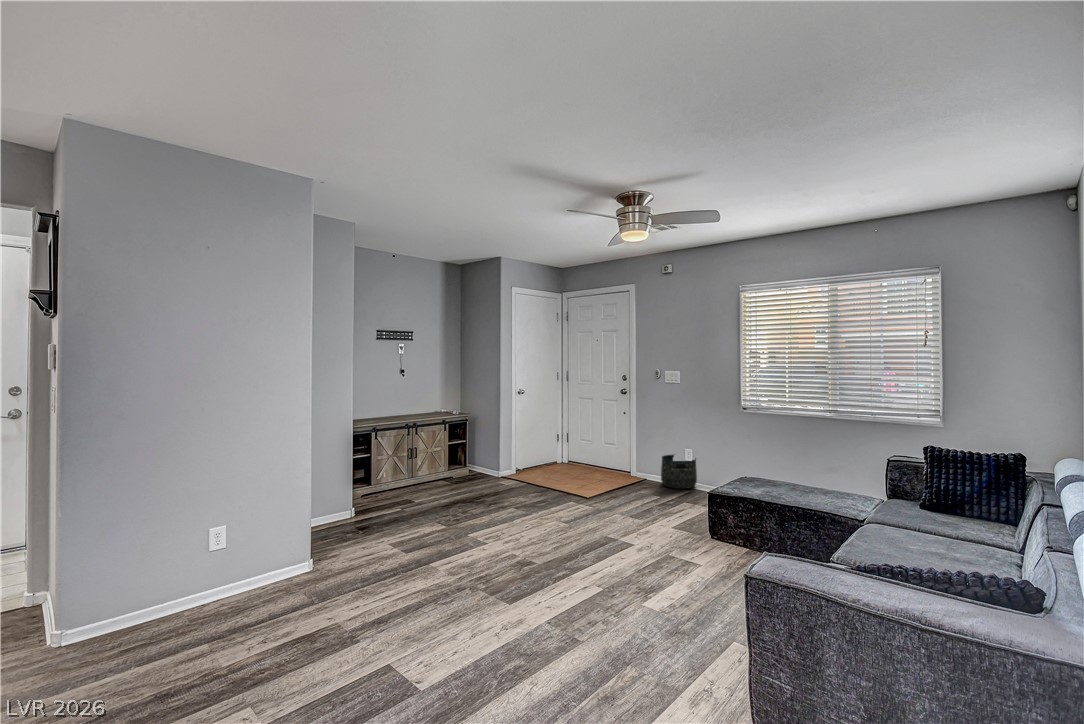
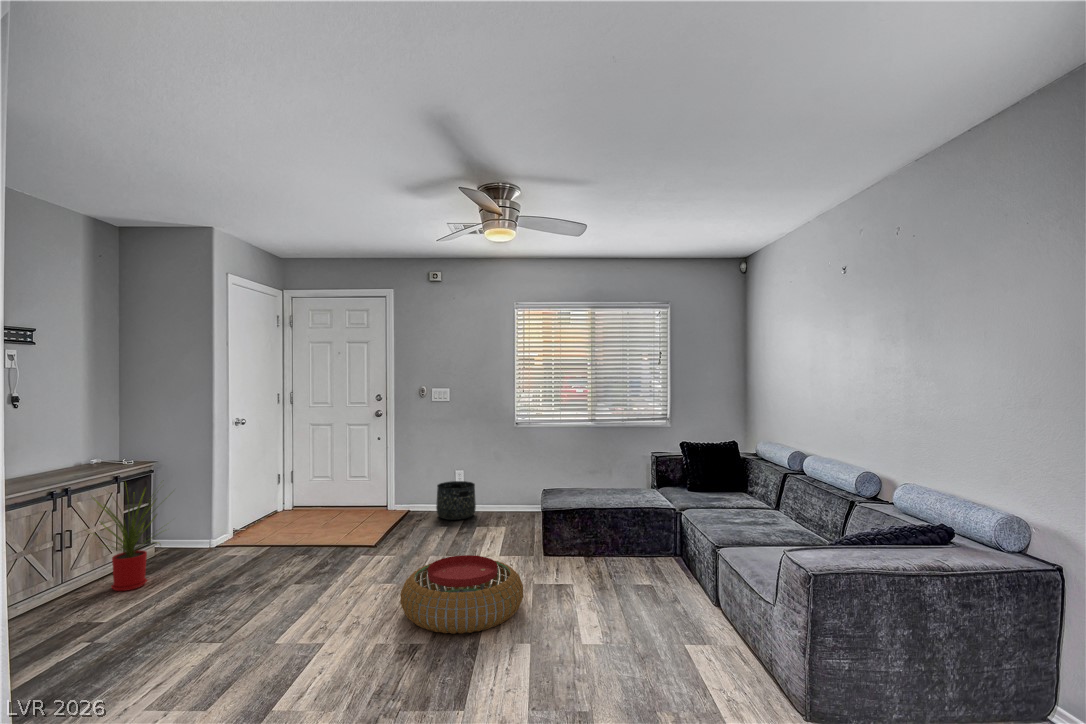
house plant: none [417,423,467,490] -> present [93,483,159,591]
pouf: none [540,507,639,567] -> present [401,555,523,634]

